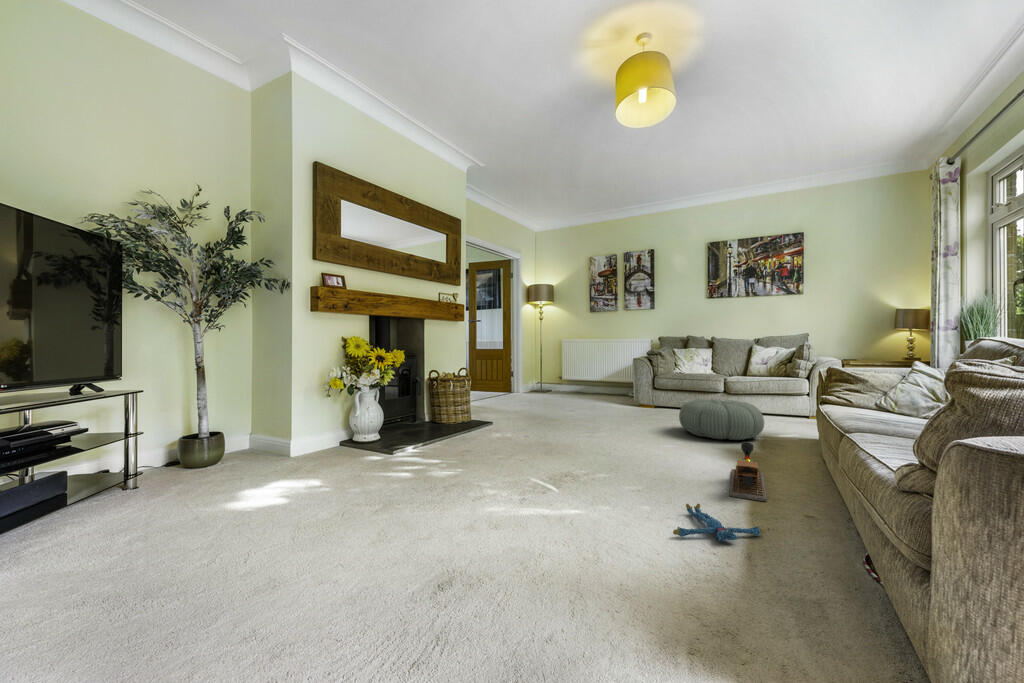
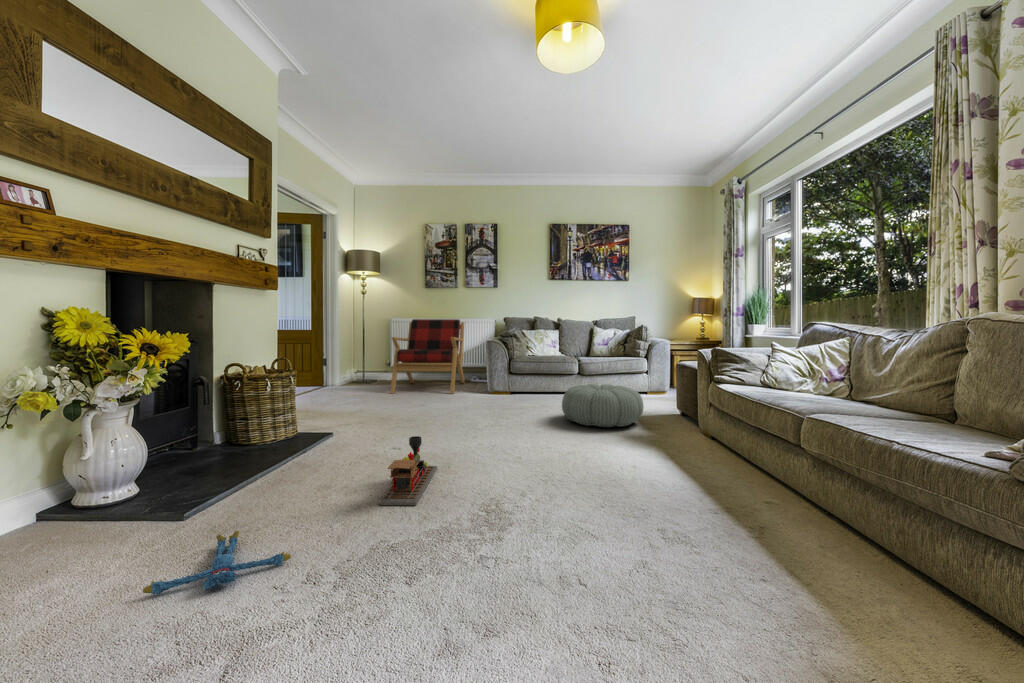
armchair: none [553,339,623,404] -> present [390,319,464,394]
toy train: present [729,442,767,502] -> present [378,436,437,505]
plush toy: present [673,504,765,541] -> present [143,531,291,594]

